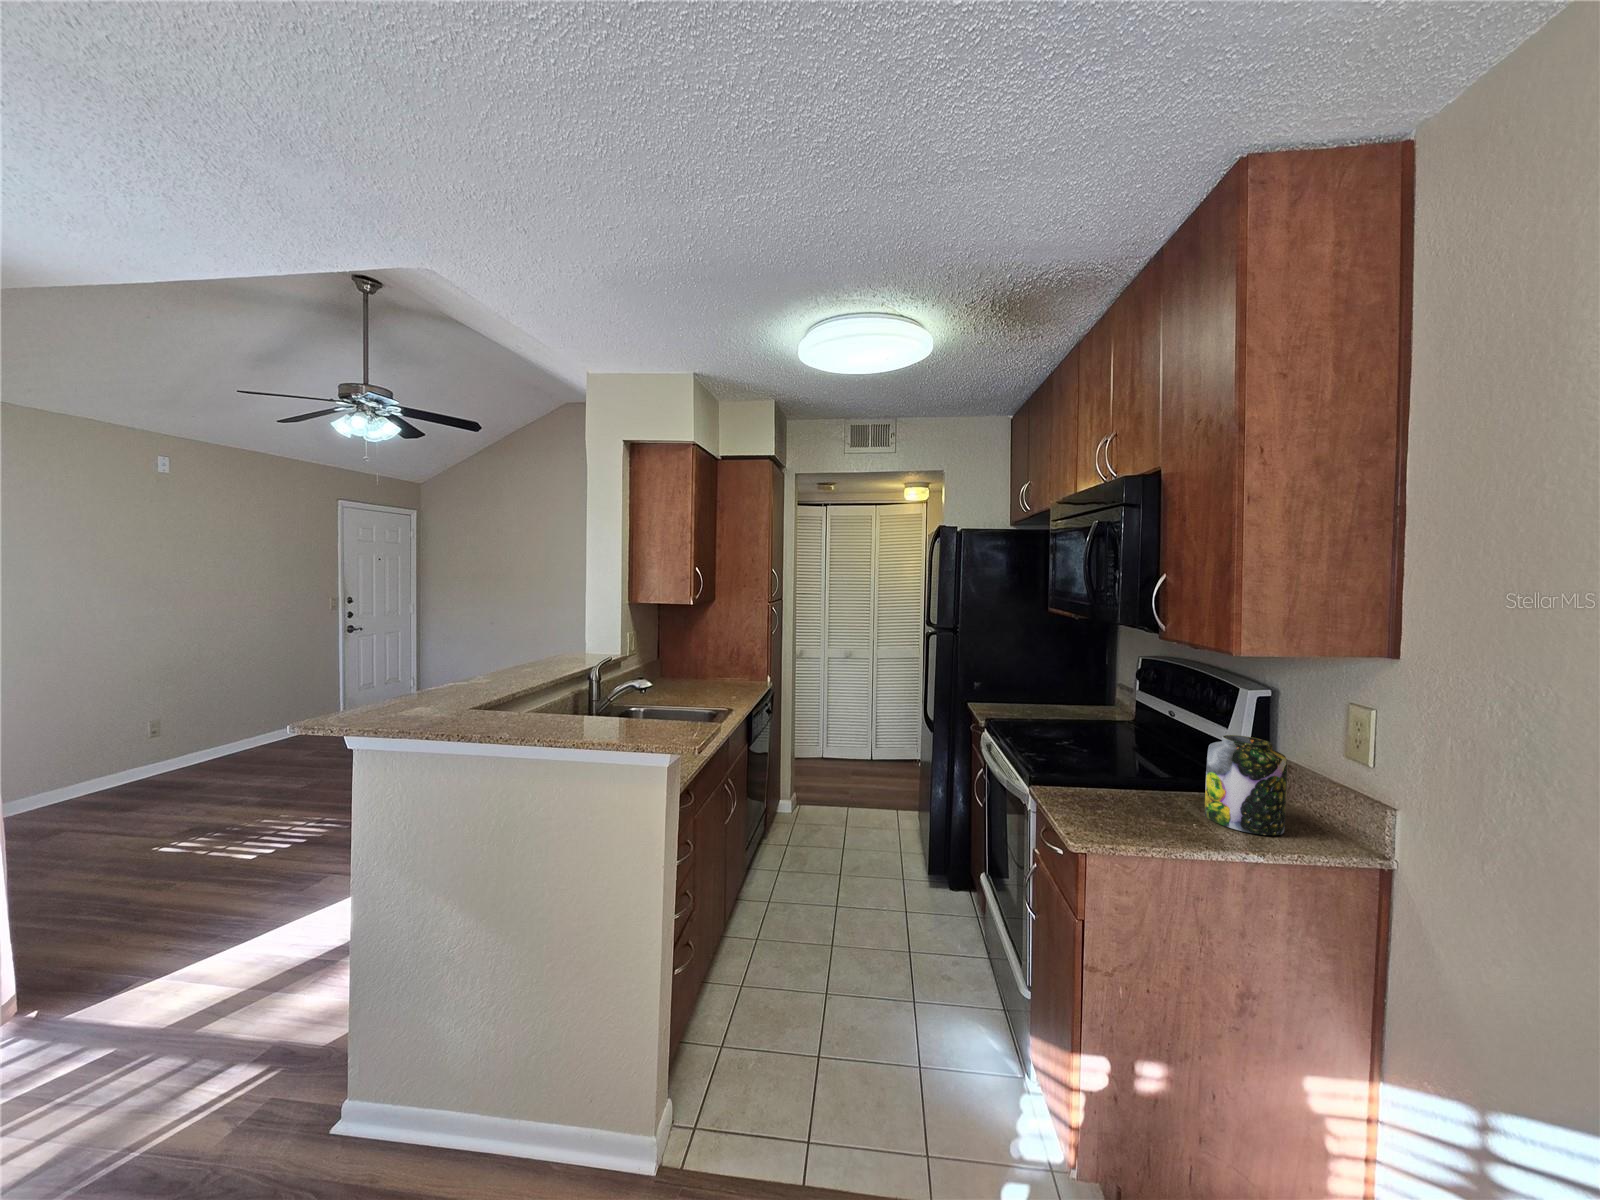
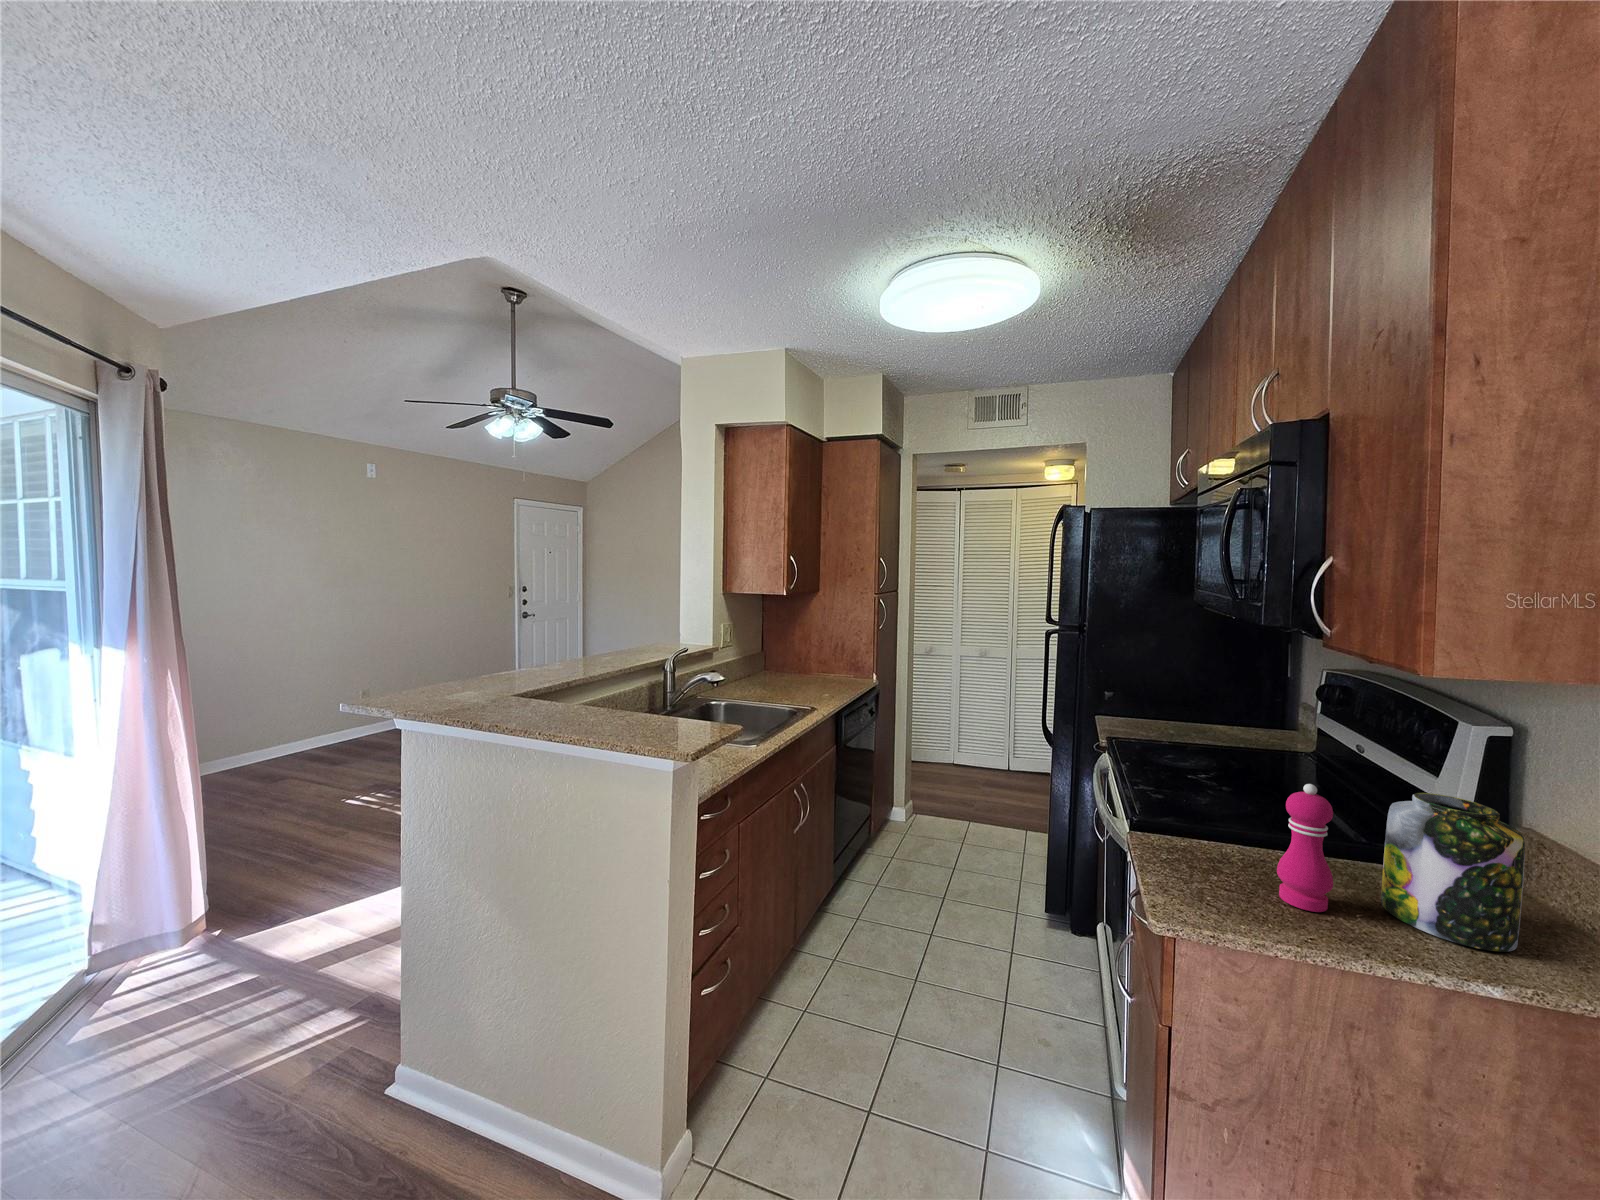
pepper mill: none [1143,735,1179,826] -> present [1277,784,1333,912]

